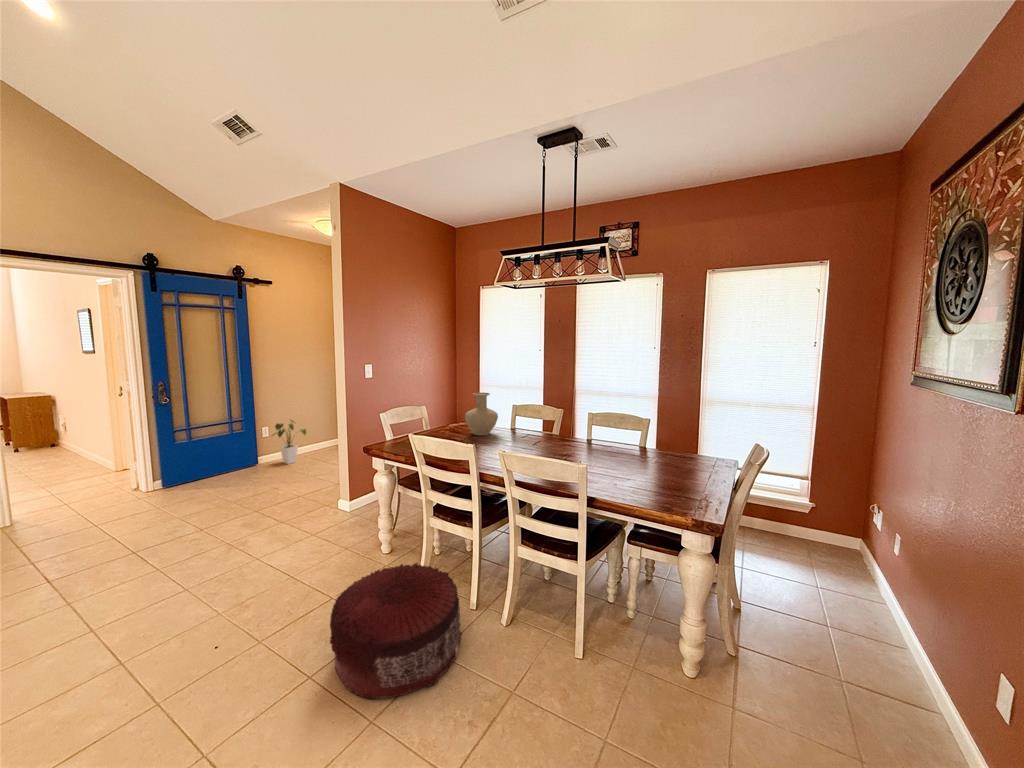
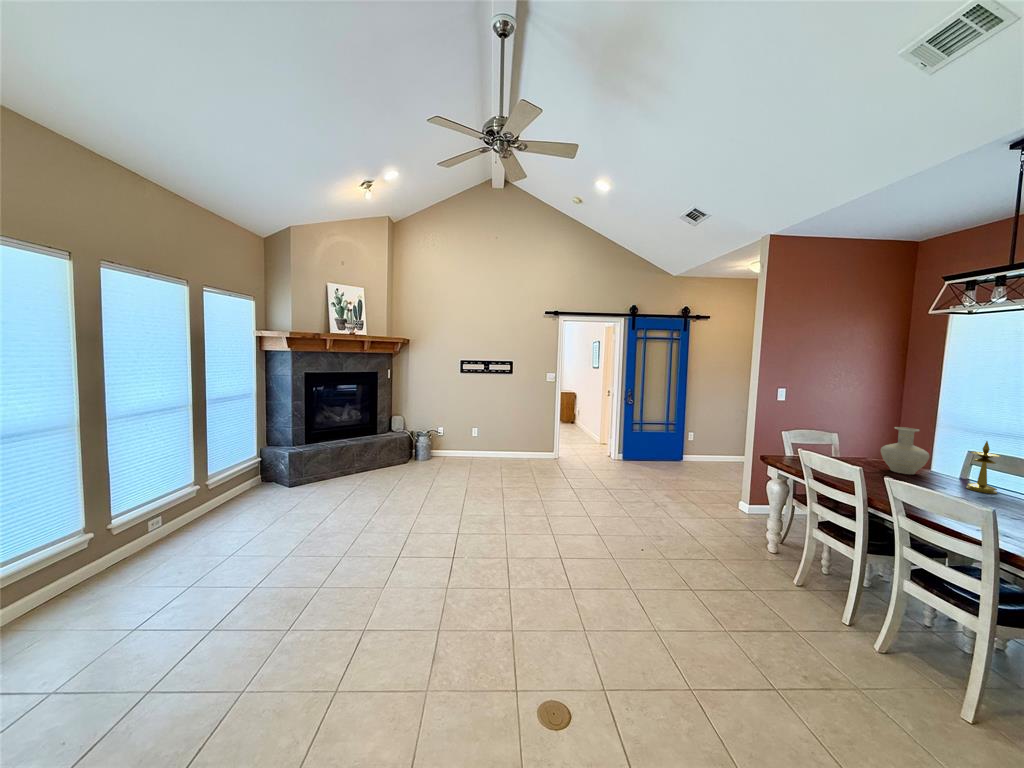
candlestick: none [524,396,542,439] -> present [966,441,1001,493]
house plant: present [272,420,306,464] -> none [694,429,723,466]
pouf: present [330,563,462,699] -> none [709,546,826,644]

